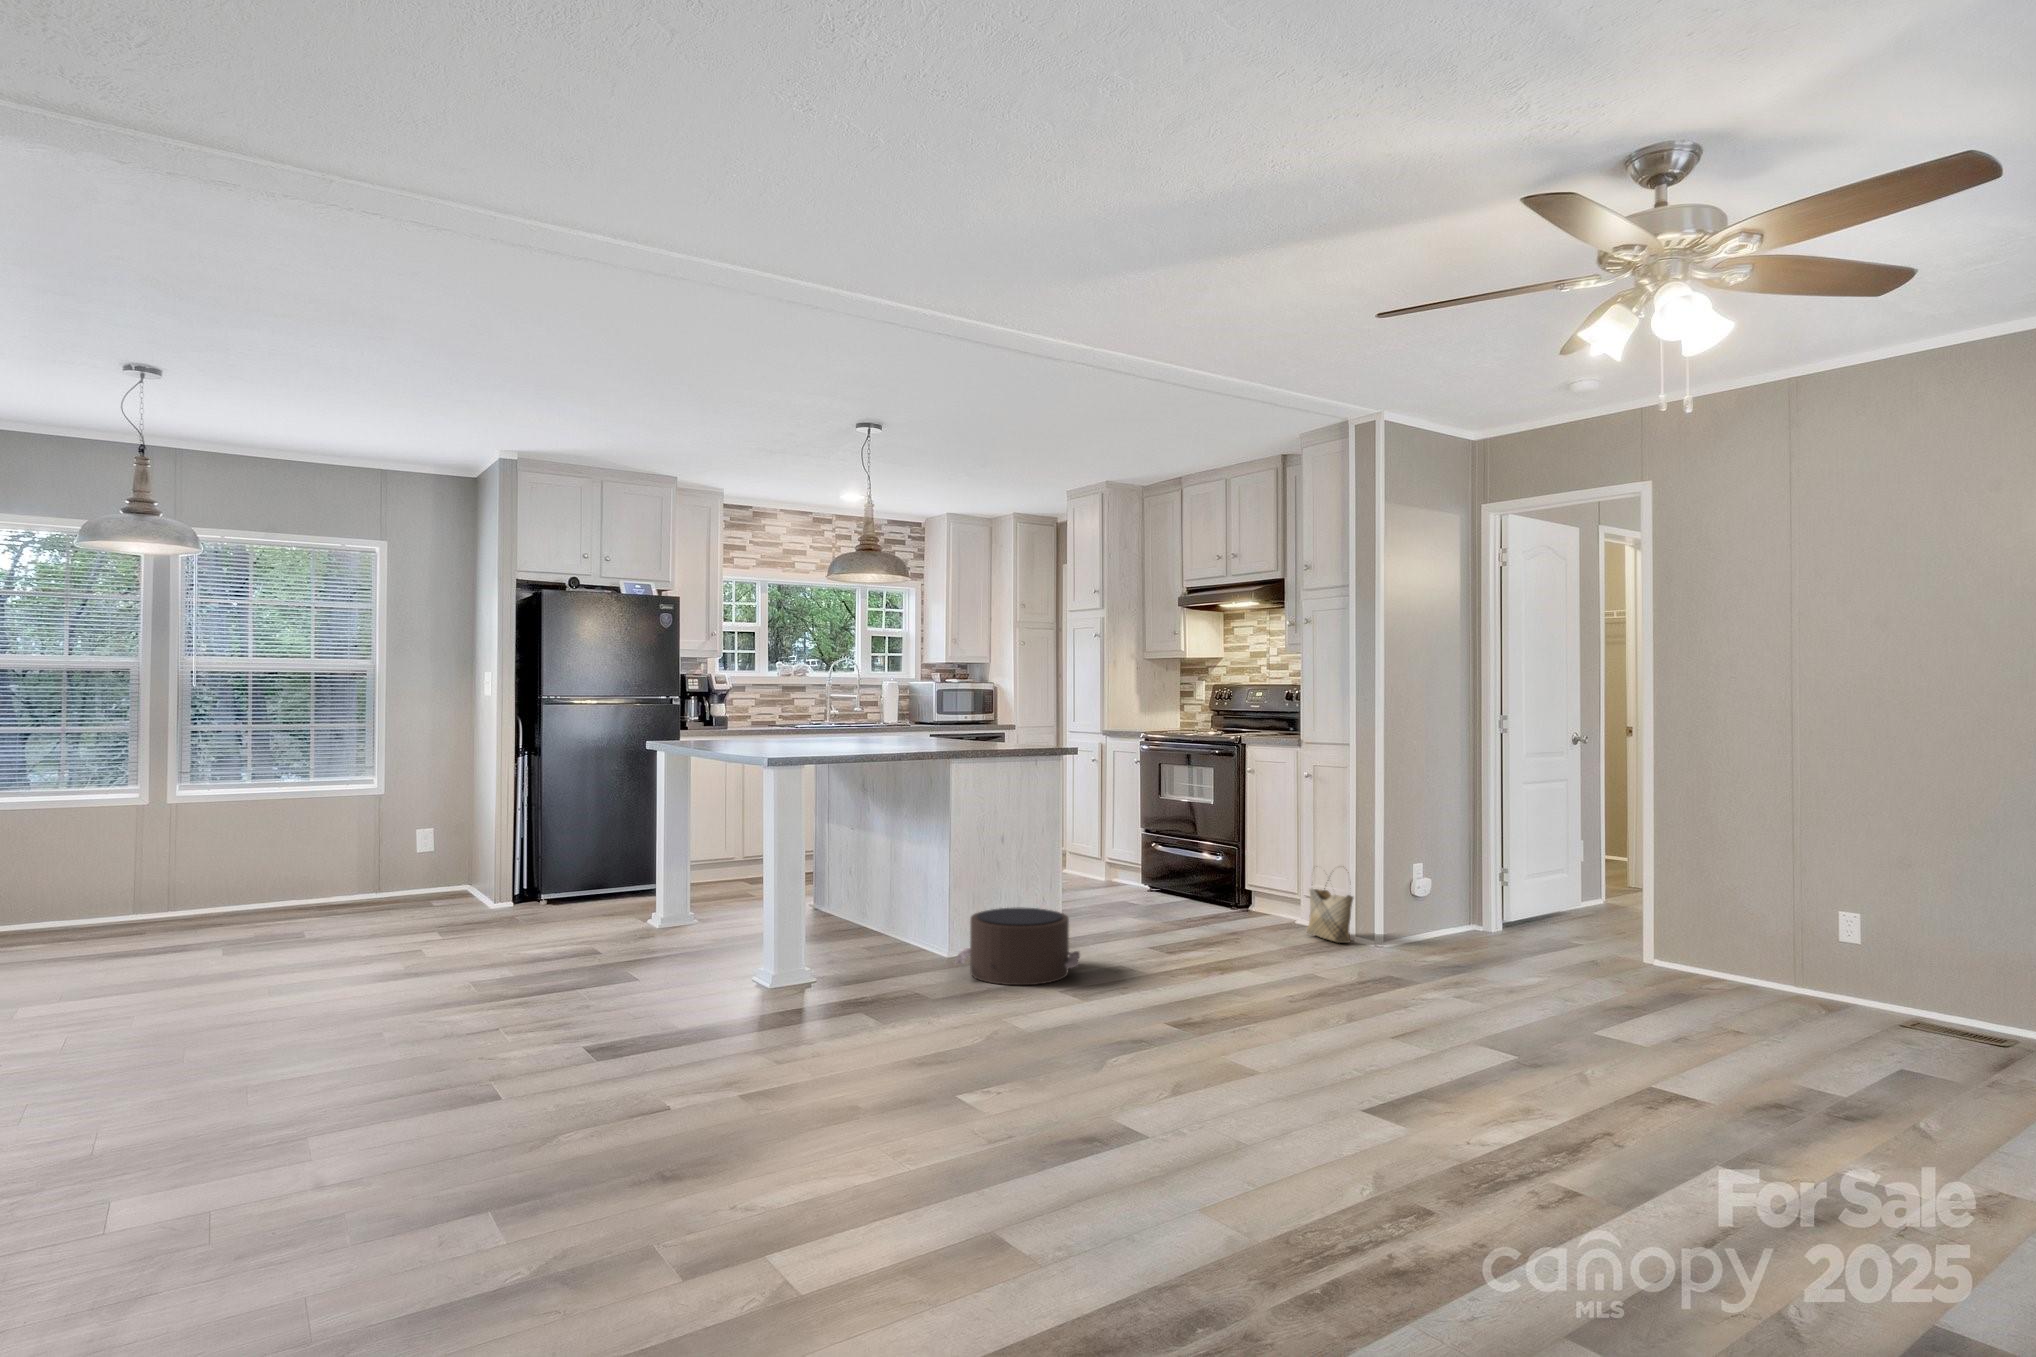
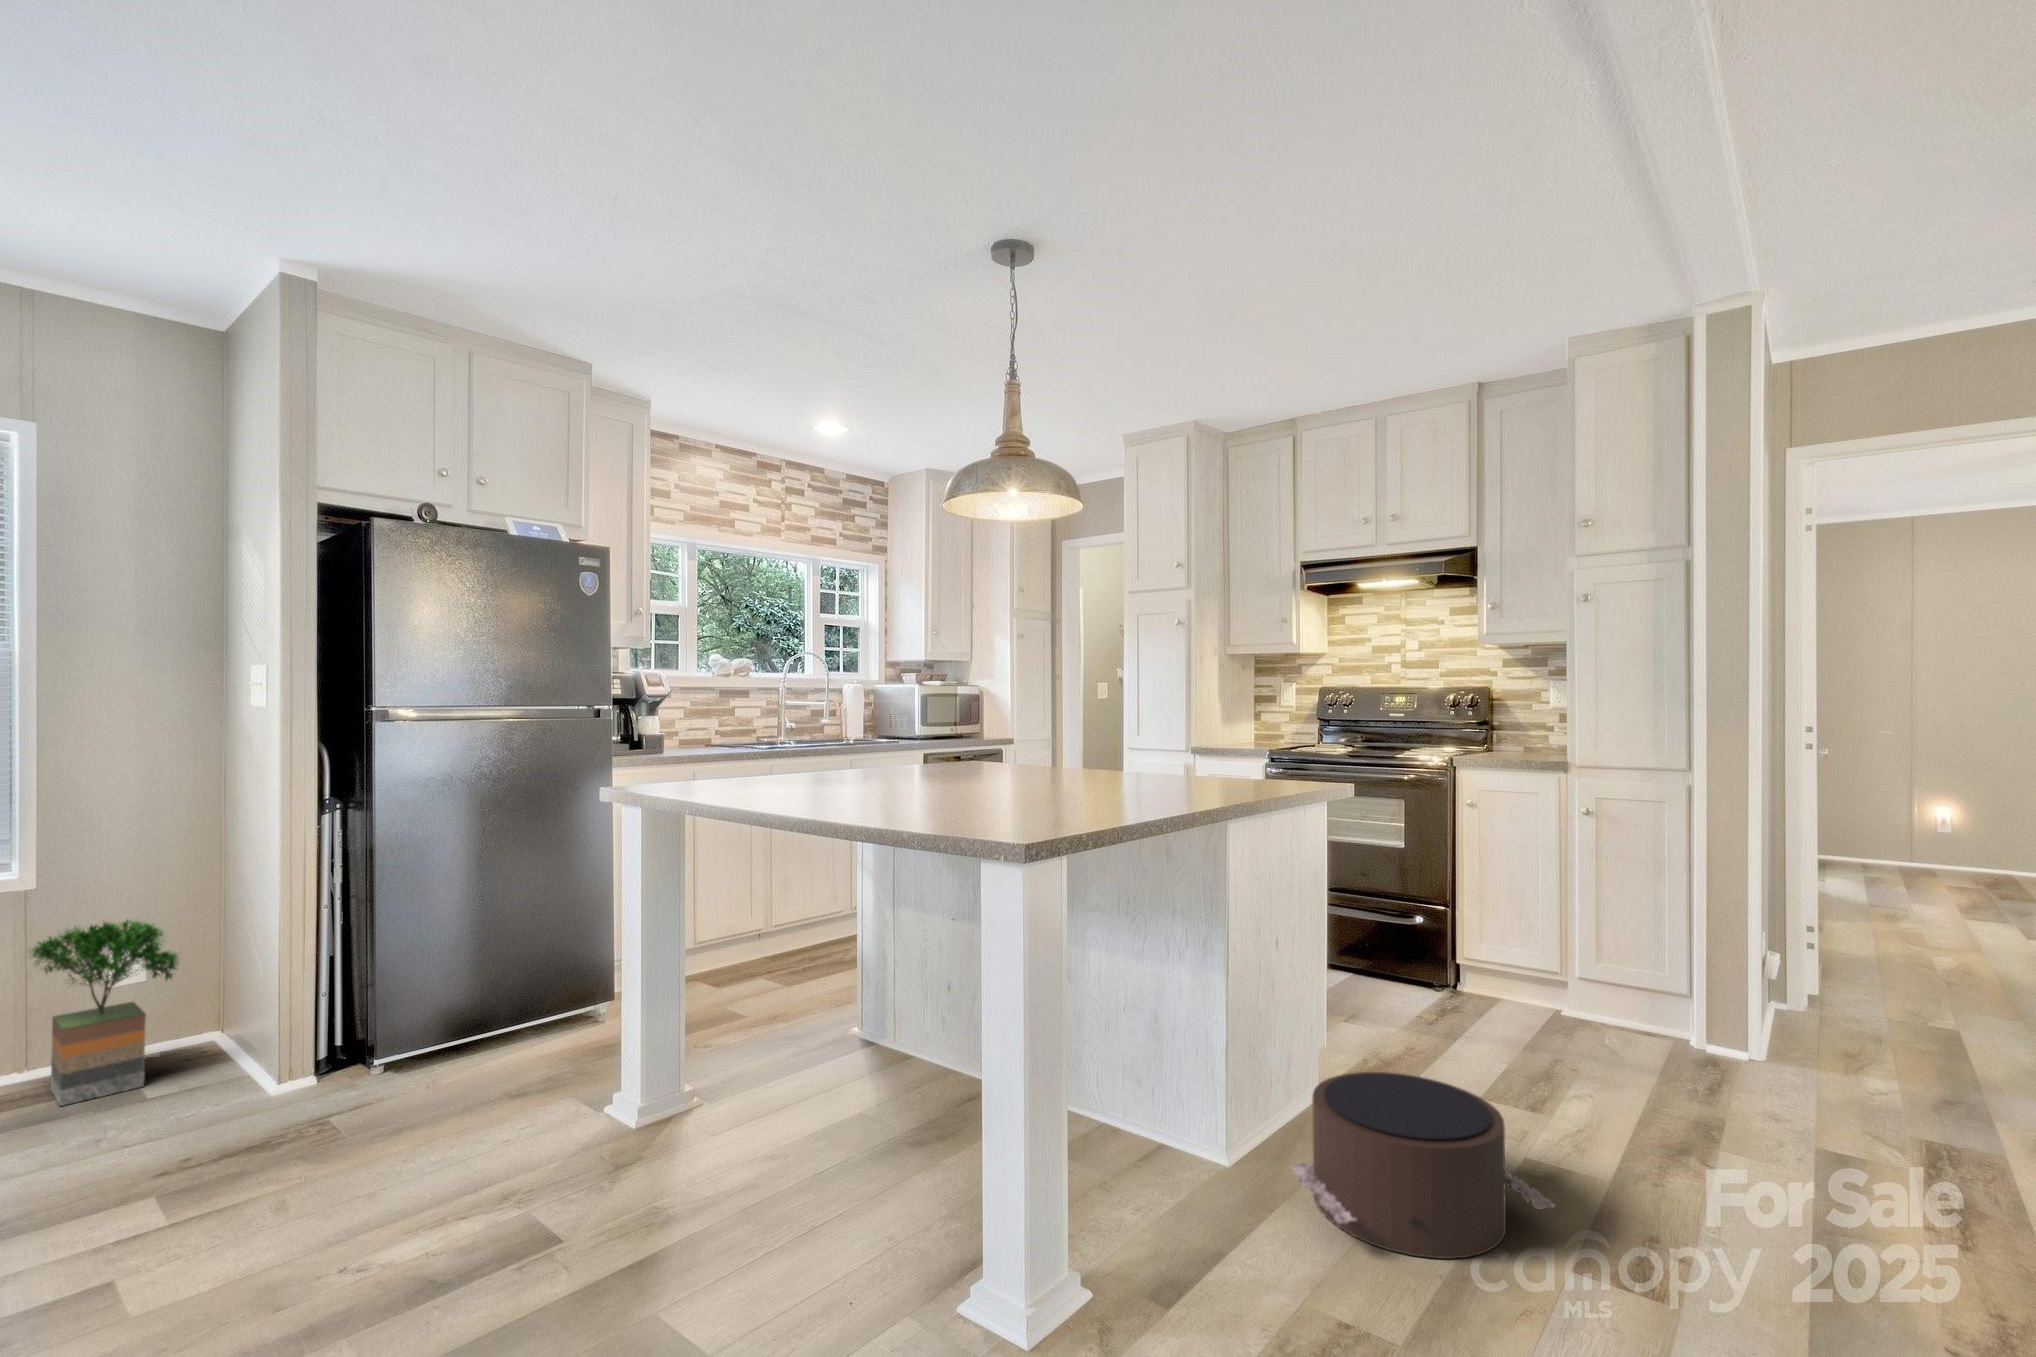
potted tree: none [380,812,451,906] -> present [30,920,178,1106]
woven basket: present [1307,869,1354,943] -> none [1619,942,1712,1058]

